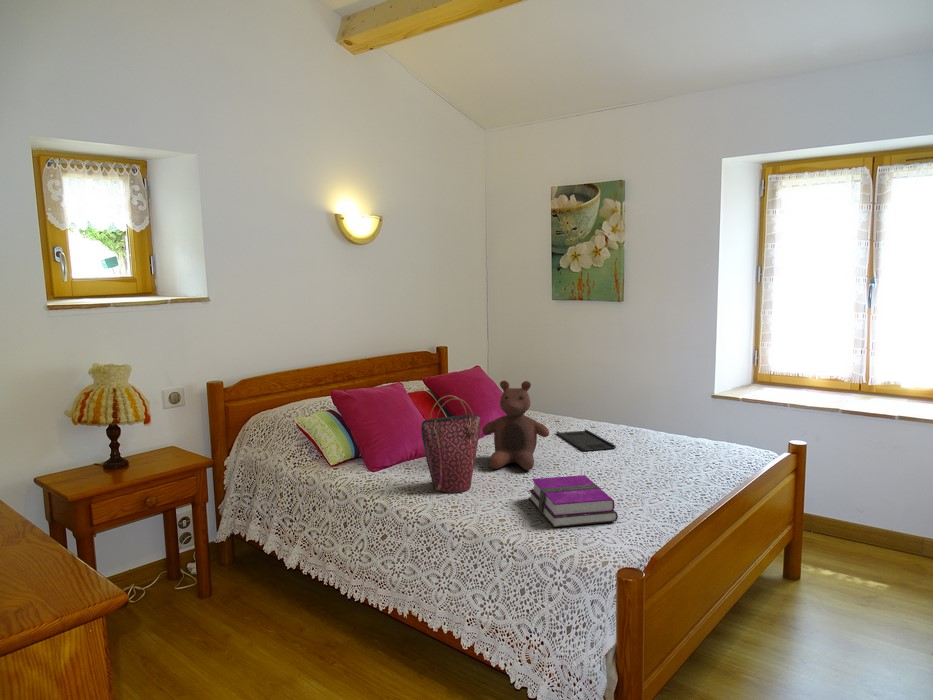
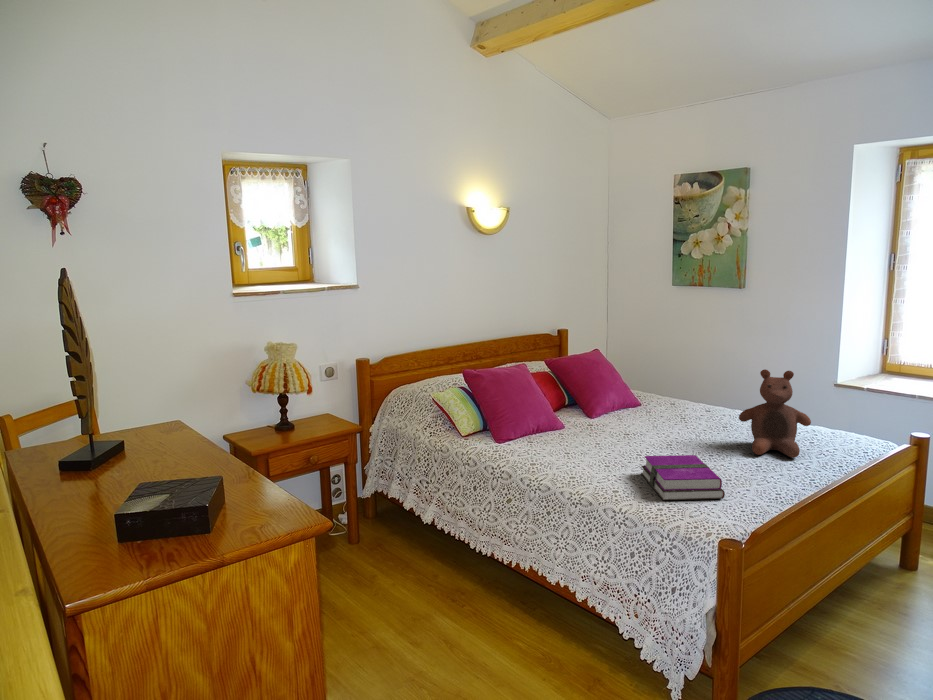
stuffed bear: present [482,381,549,470] -> present [739,369,811,458]
handbag: present [421,395,480,493] -> none [543,377,598,465]
tray: present [556,429,616,451] -> none [671,412,729,433]

